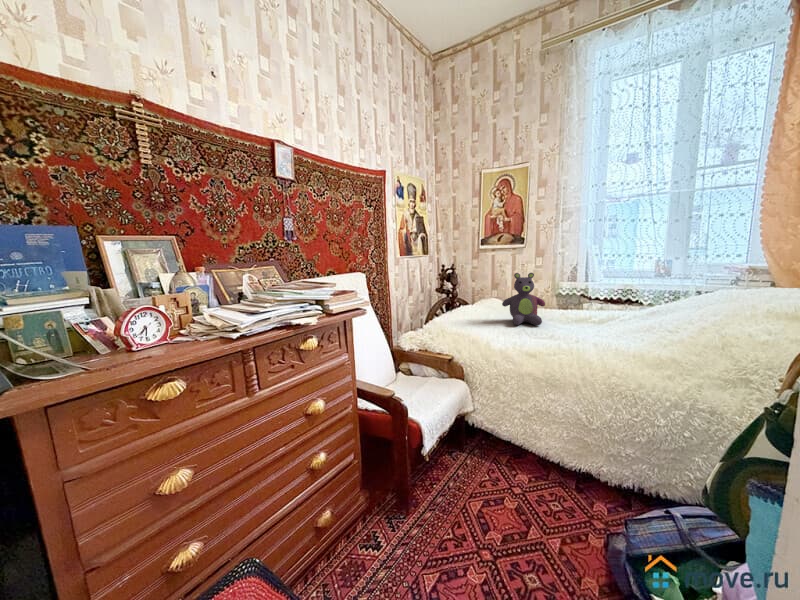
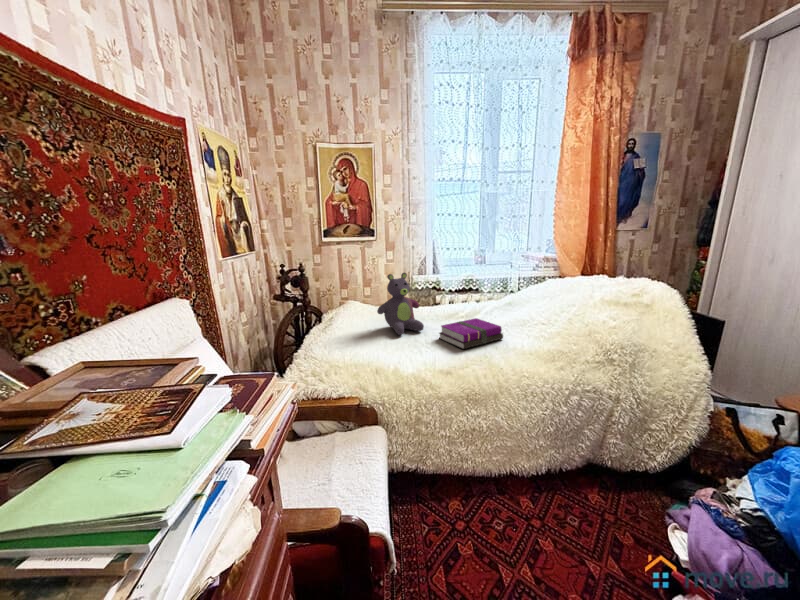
notebook: none [550,321,620,342] -> present [439,318,503,349]

